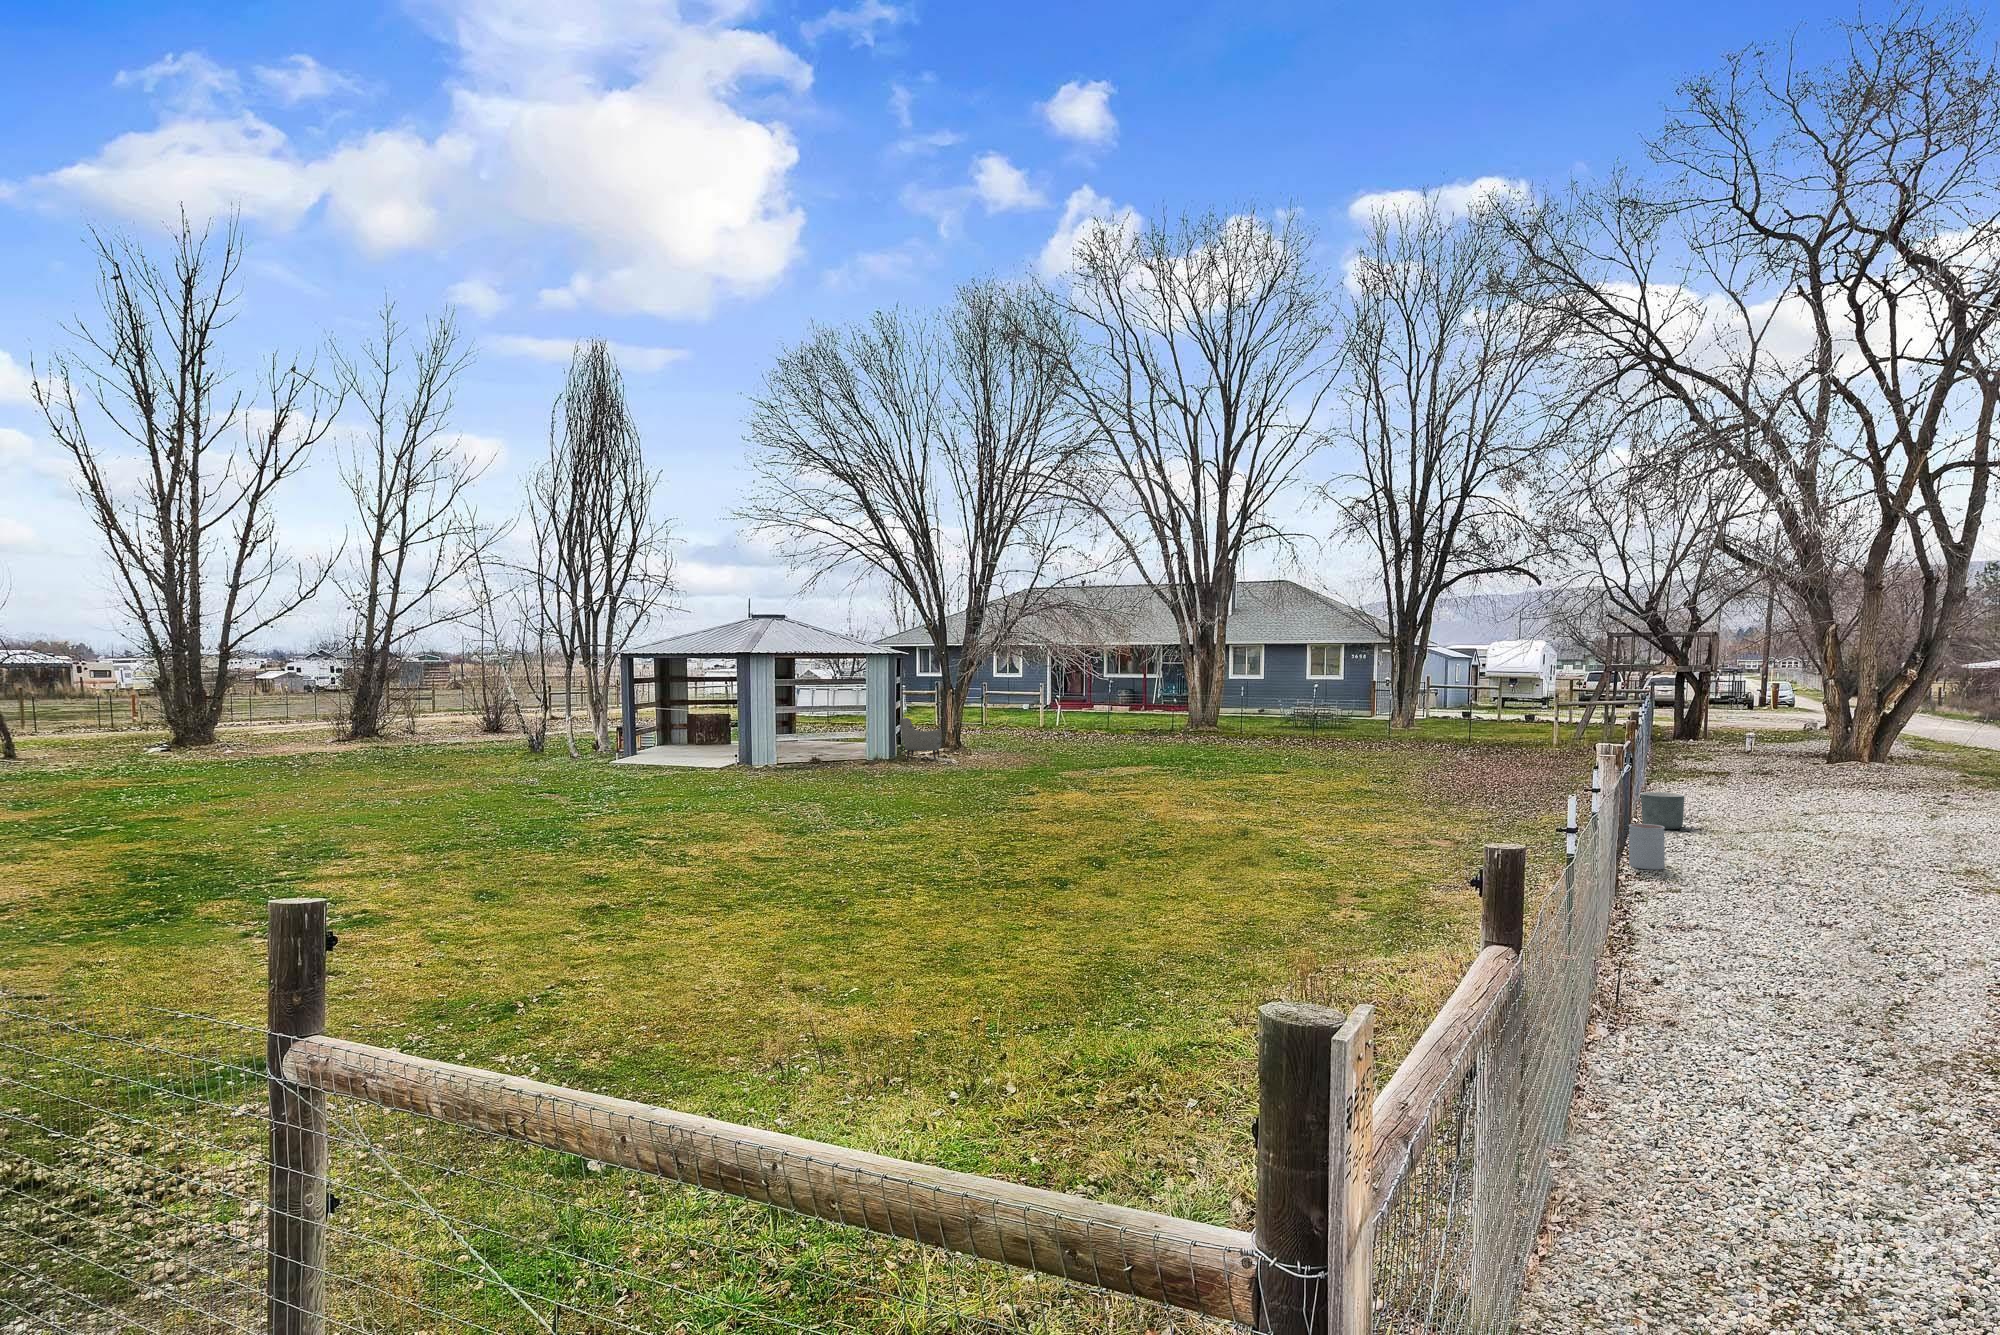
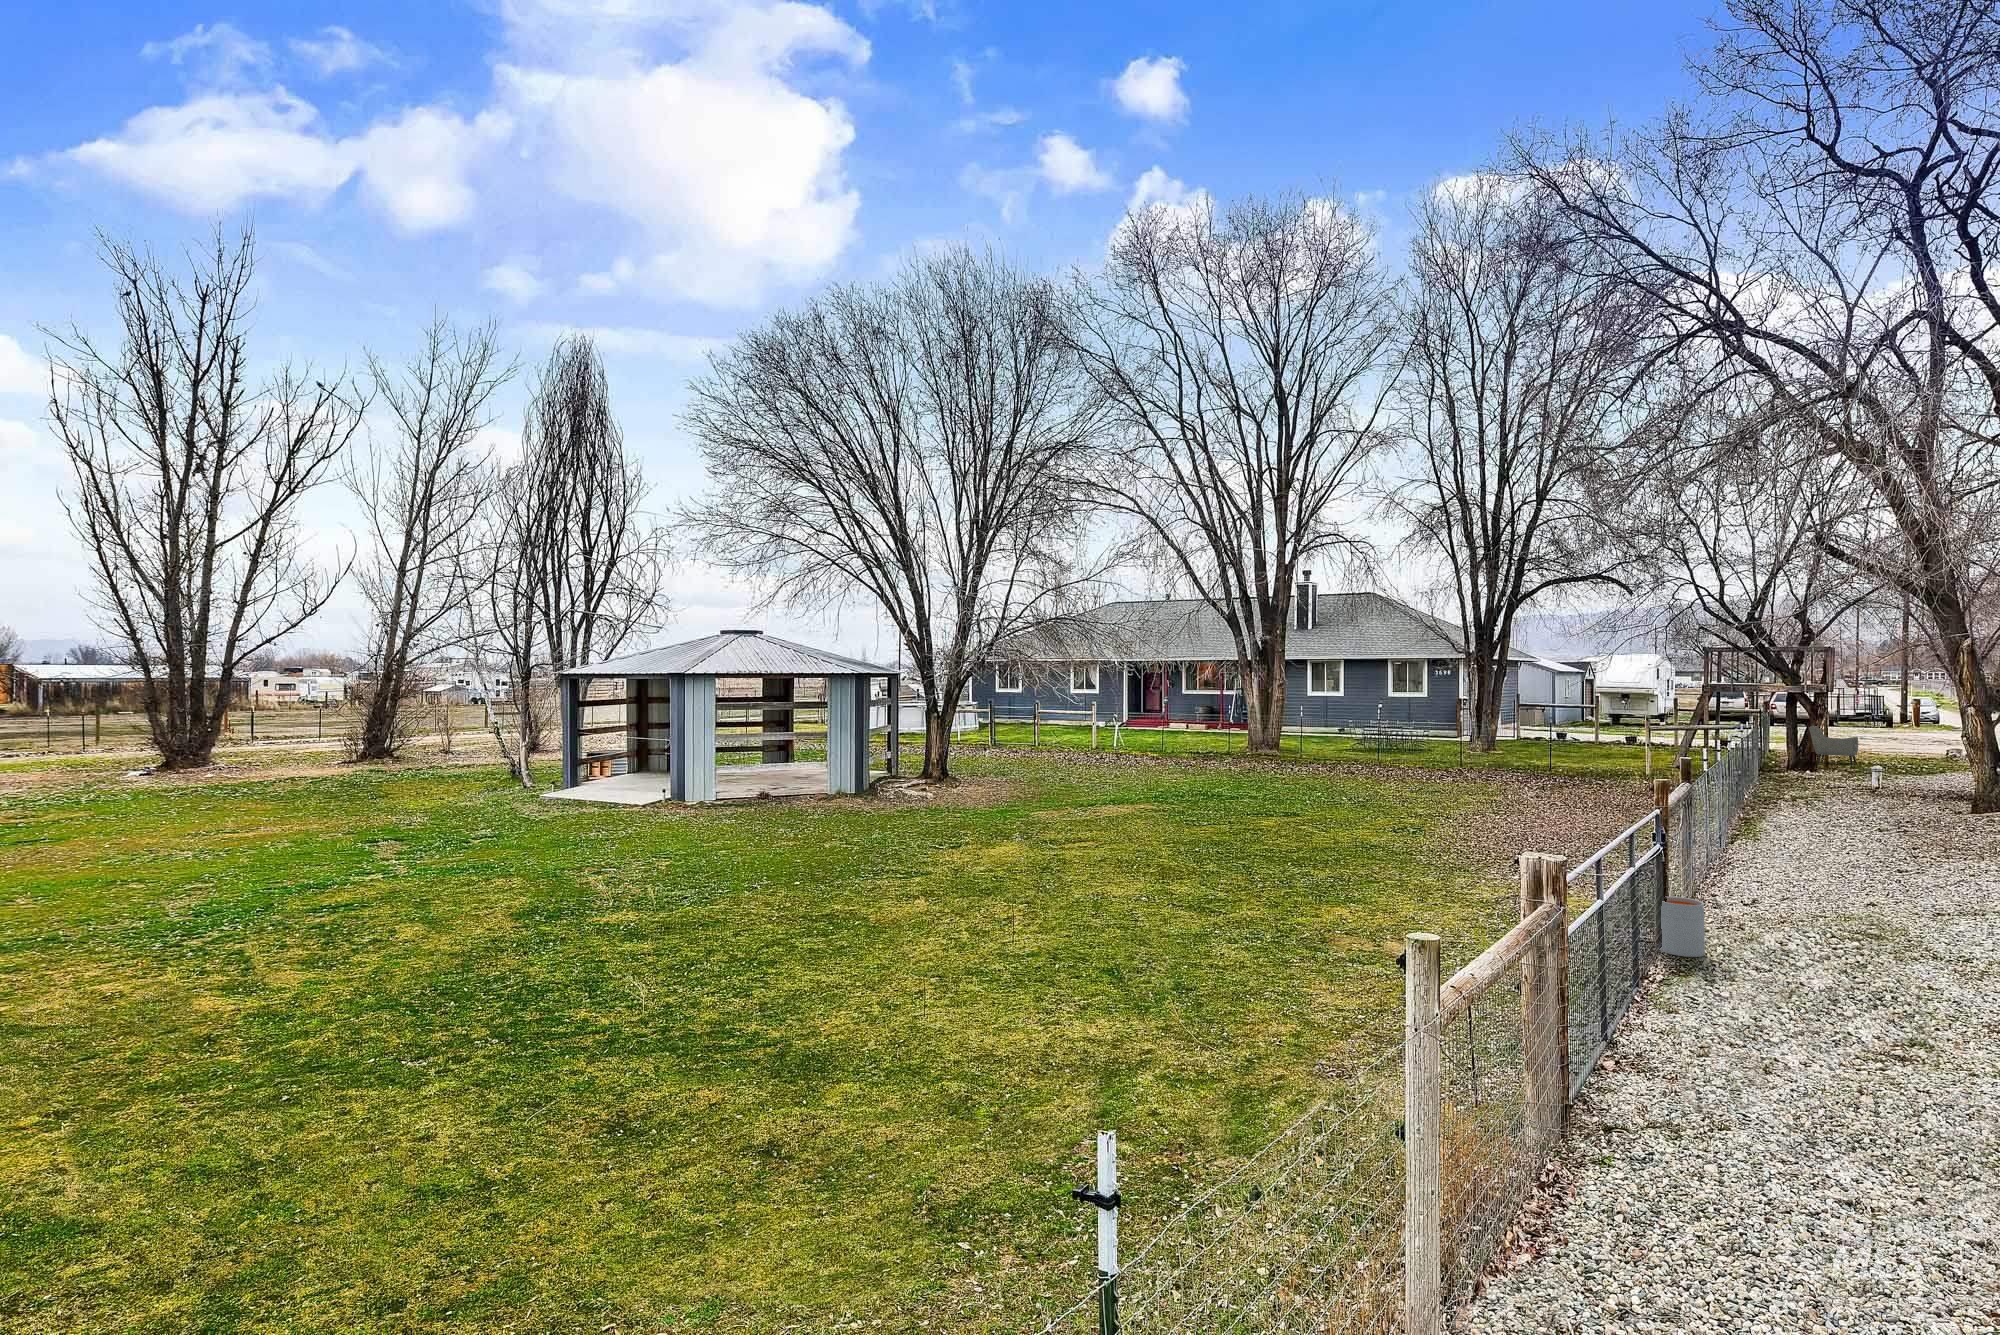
chair: present [900,718,942,761] -> present [1809,726,1858,765]
planter: present [1641,792,1684,829] -> none [1698,846,1753,893]

